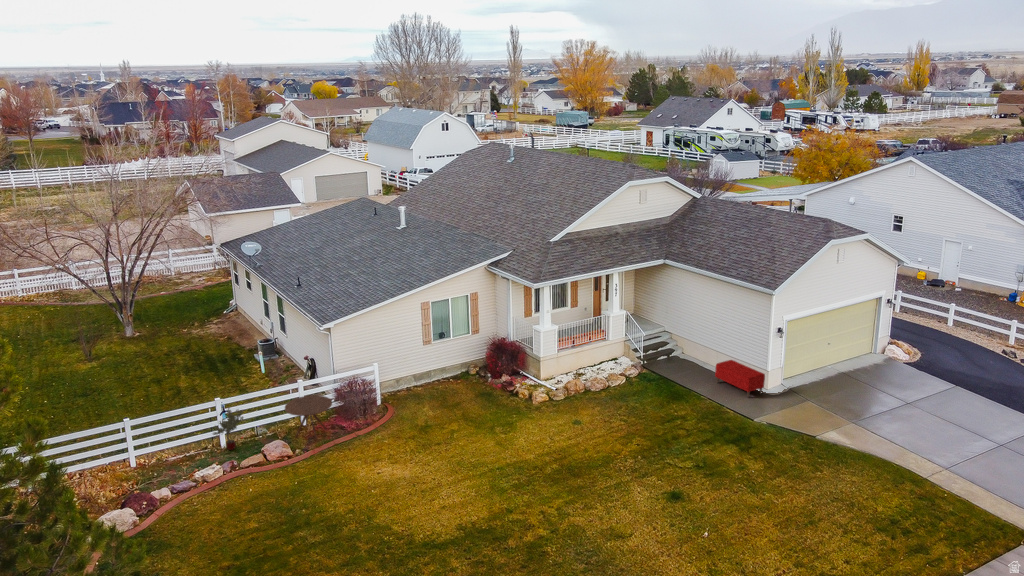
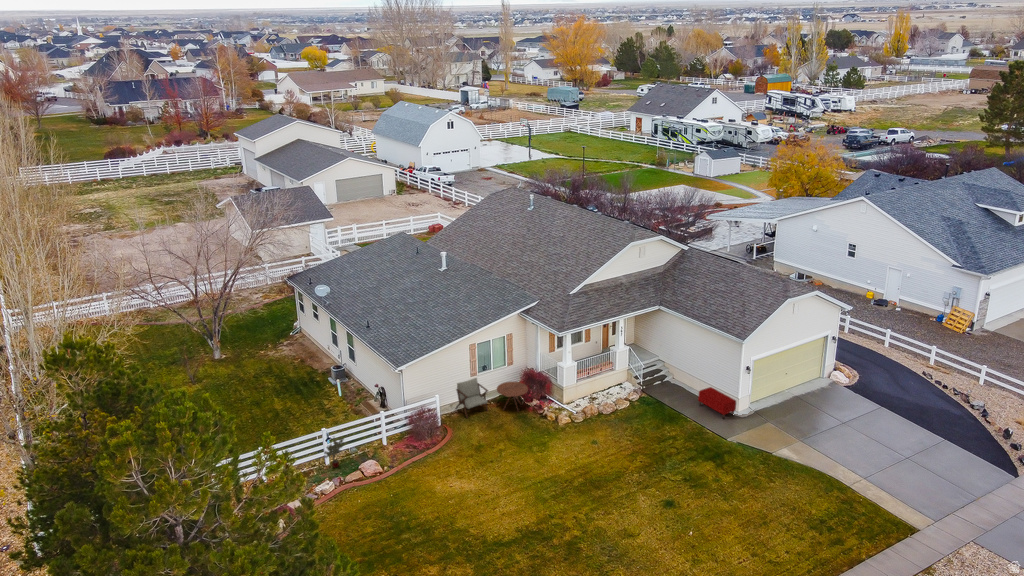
lounge chair: none [404,346,445,396] -> present [455,378,488,418]
round table: present [285,395,332,439] -> present [497,382,528,410]

